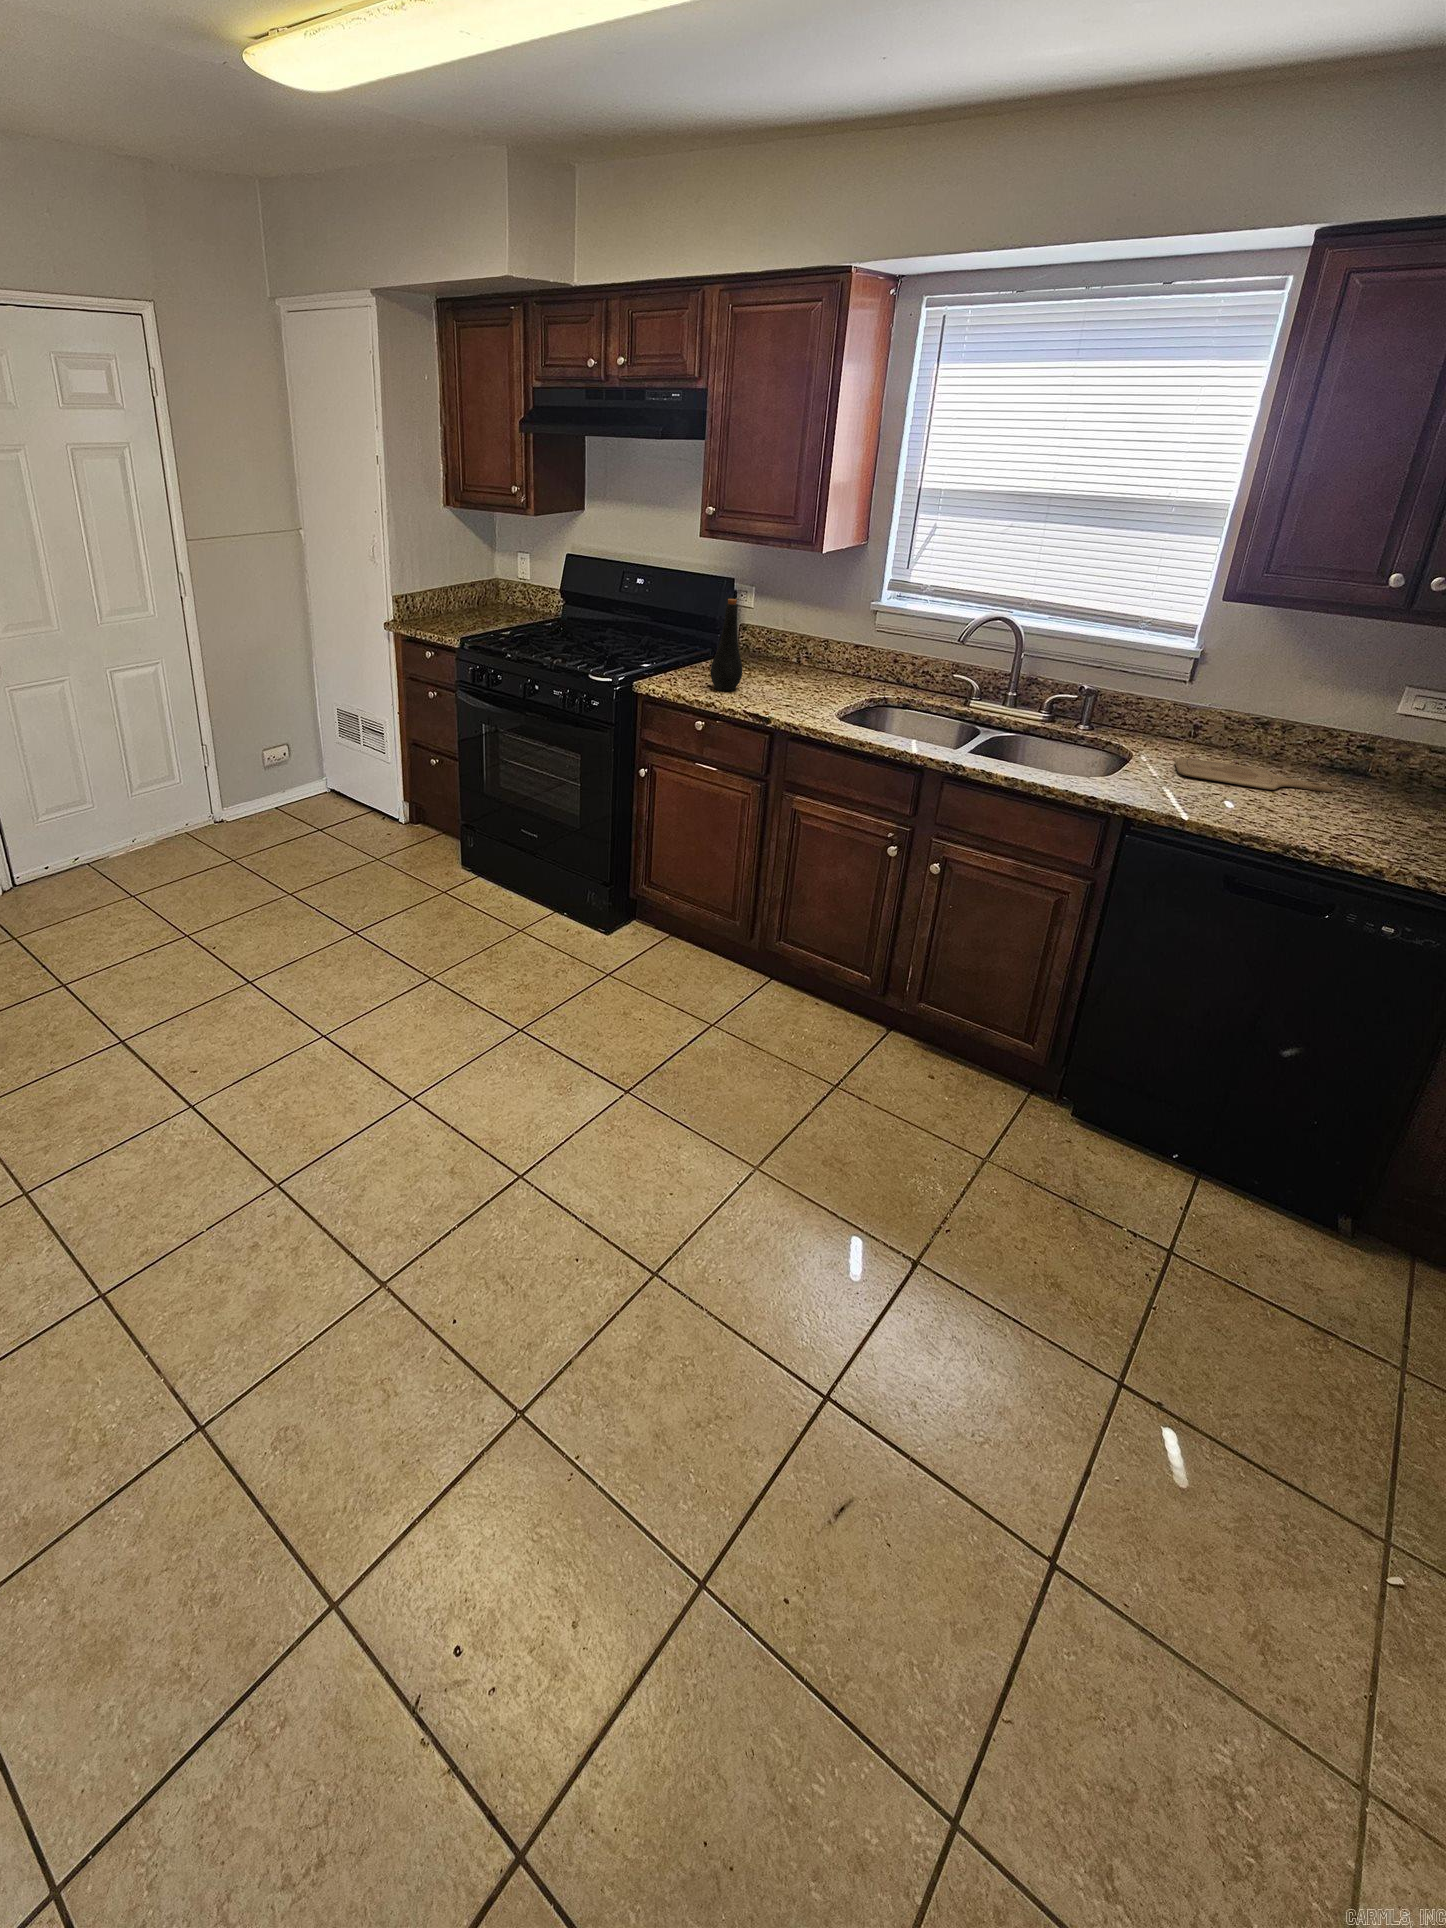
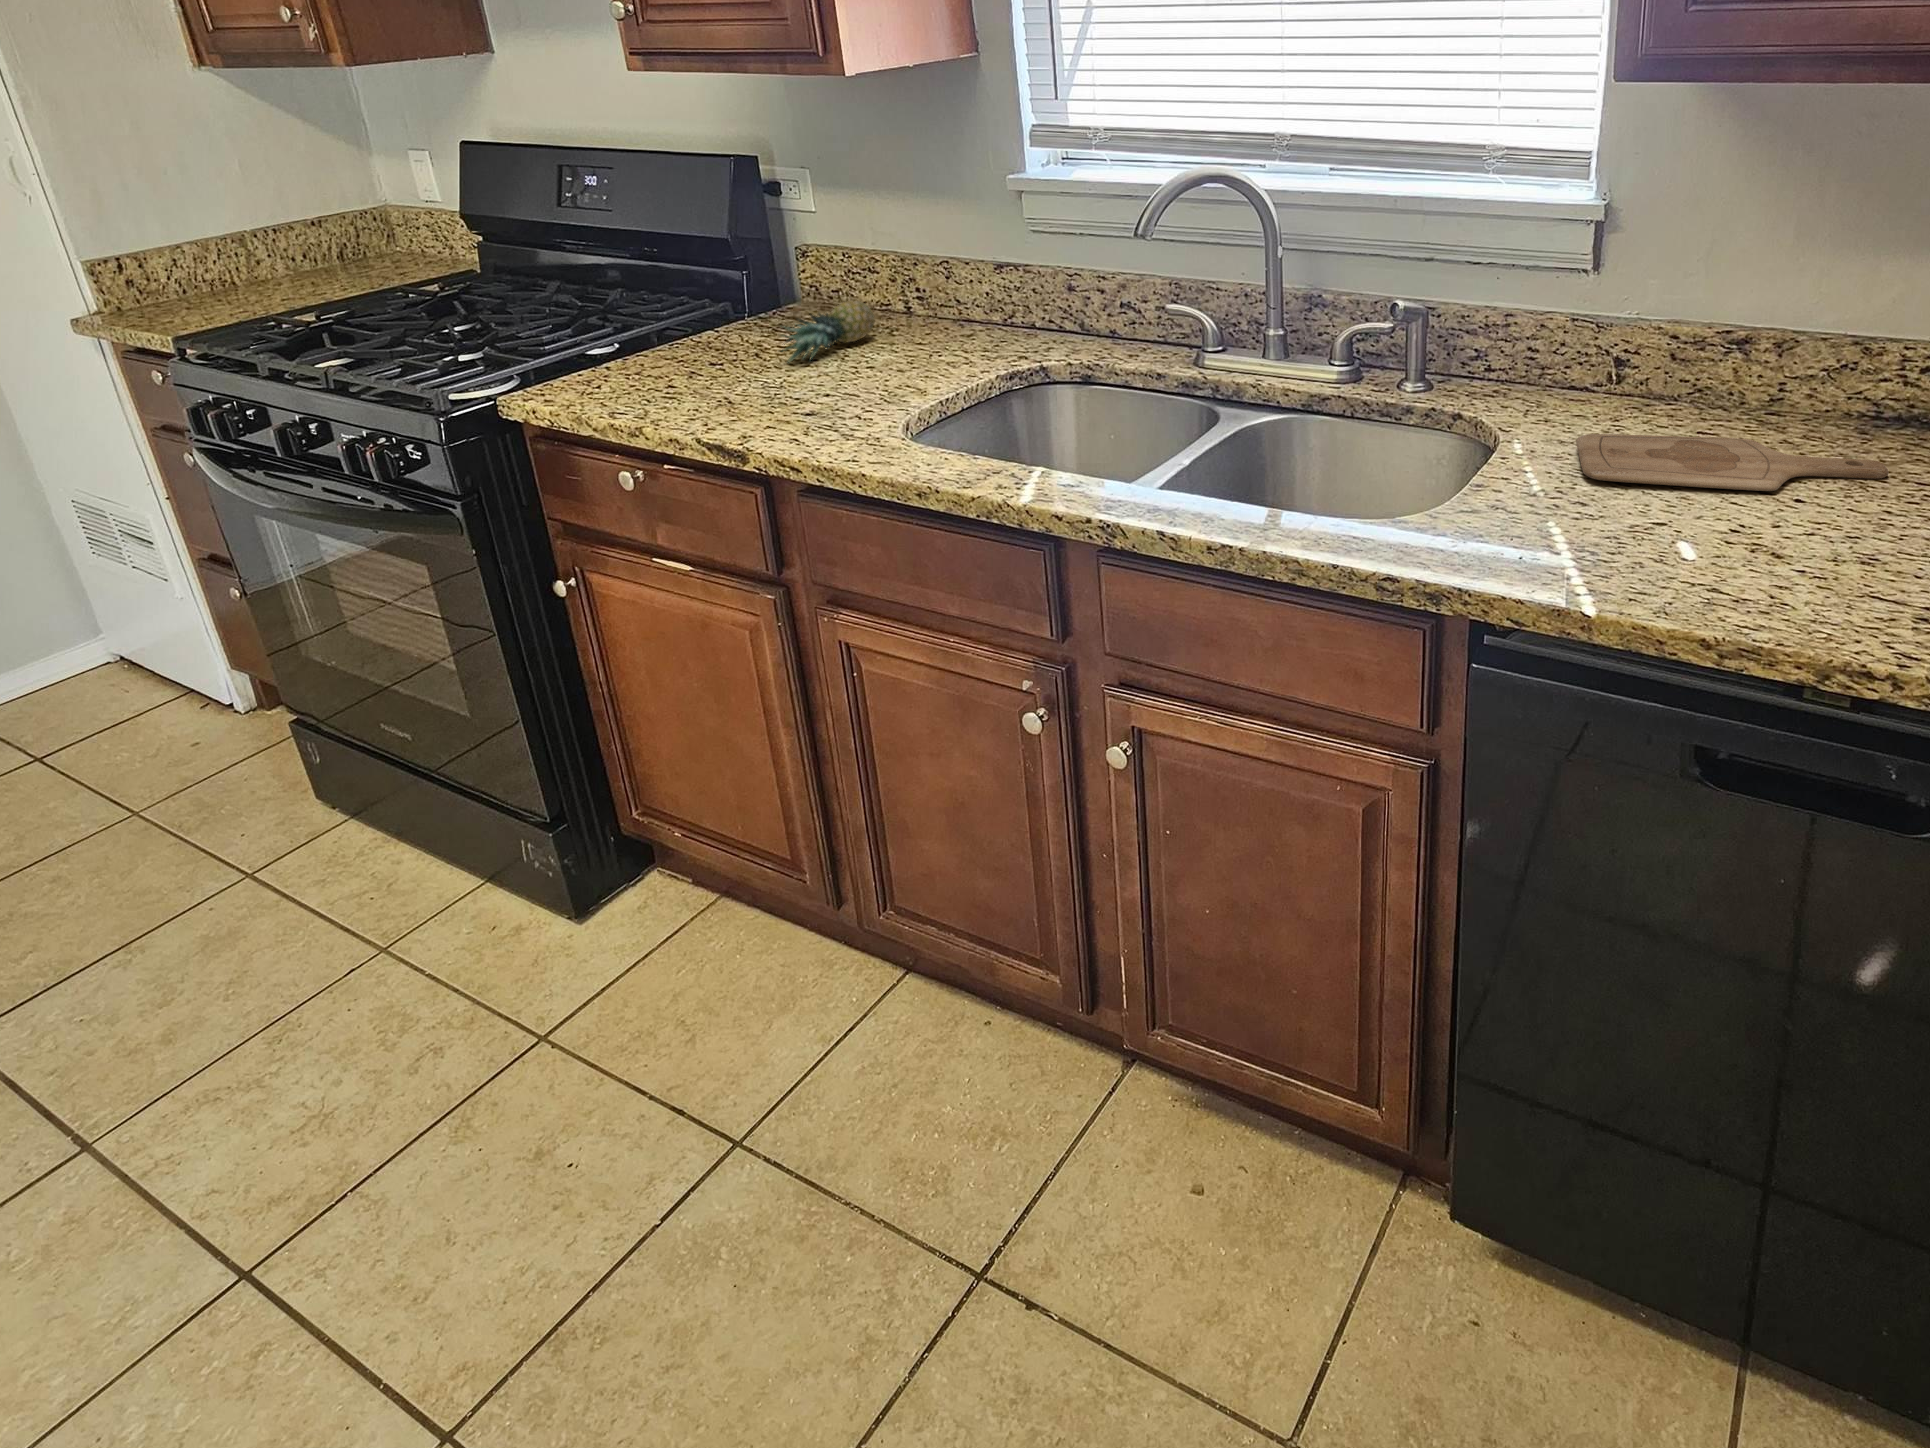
bottle: present [710,599,742,691] -> none [655,196,733,396]
fruit: none [753,655,792,683] -> present [782,301,875,362]

